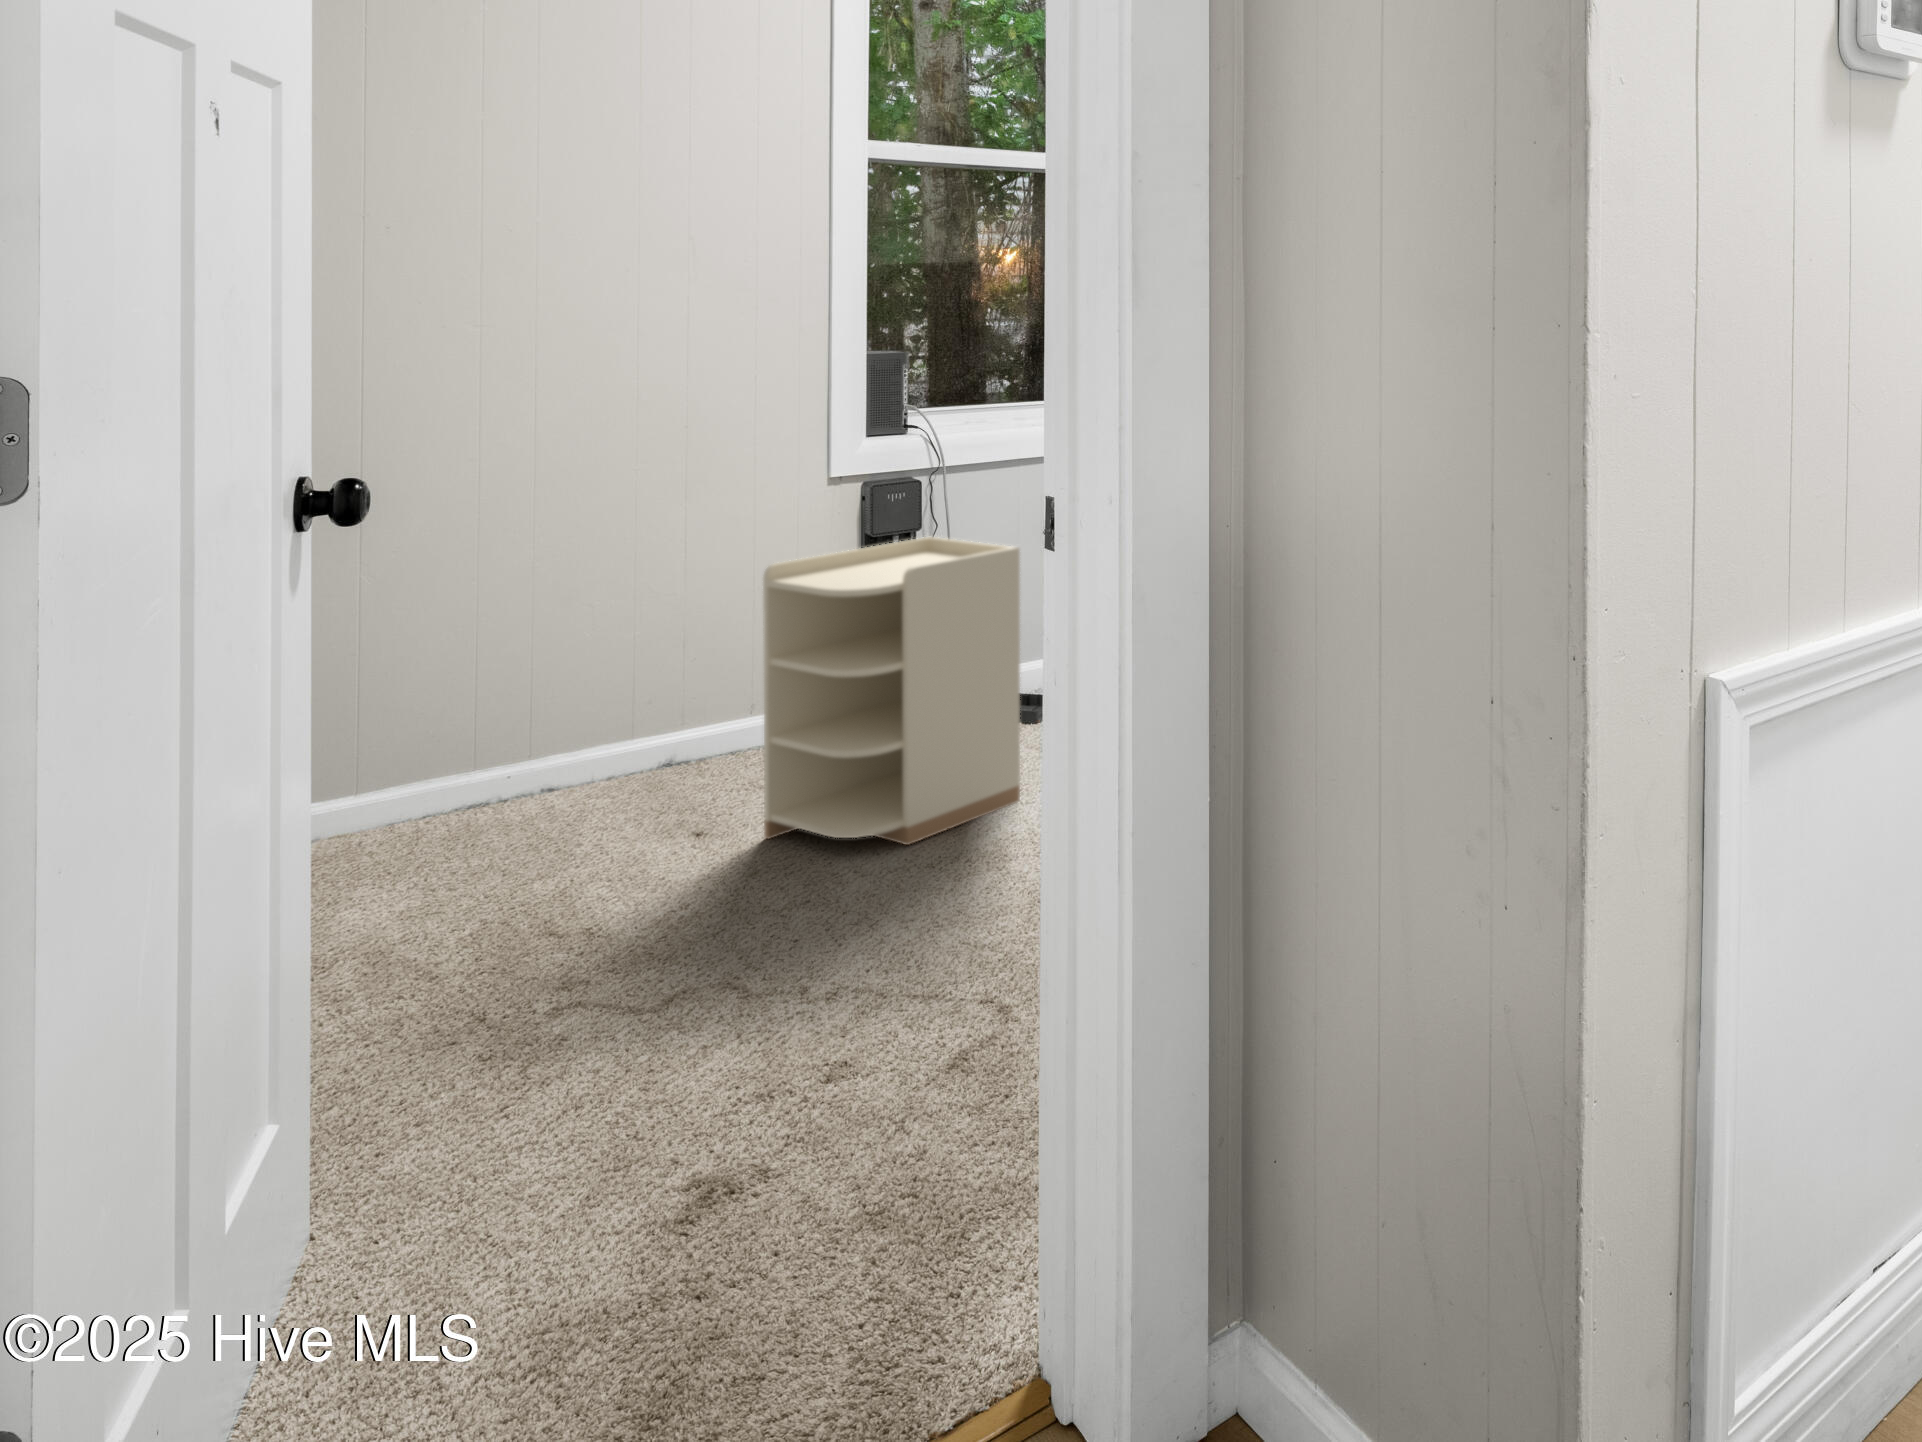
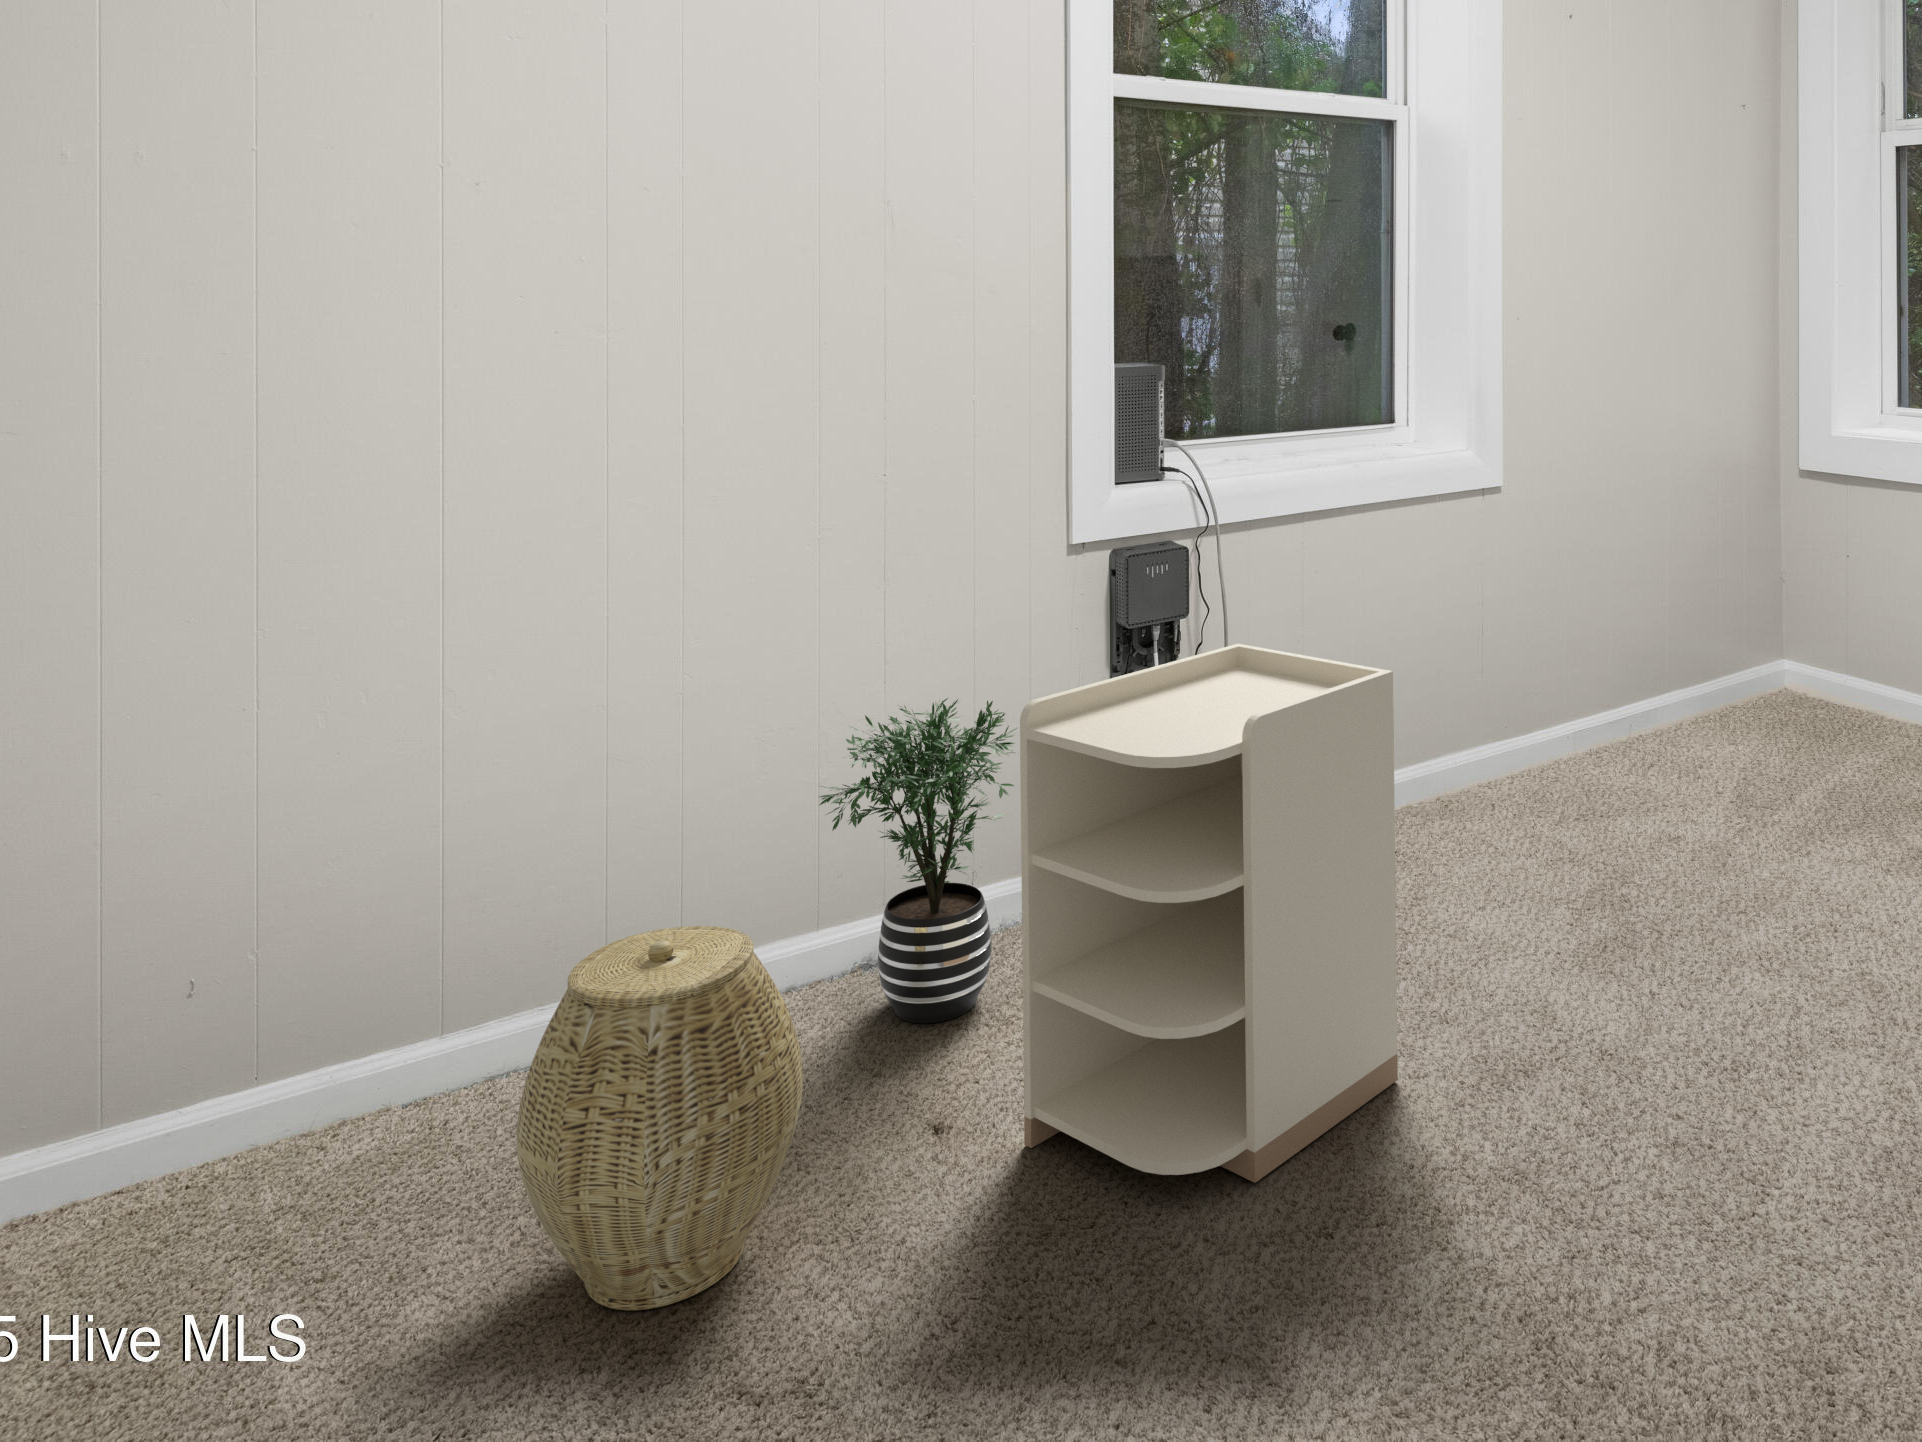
potted plant: none [629,576,783,791] -> present [820,698,1017,1023]
woven basket: none [426,699,613,910] -> present [517,926,803,1310]

